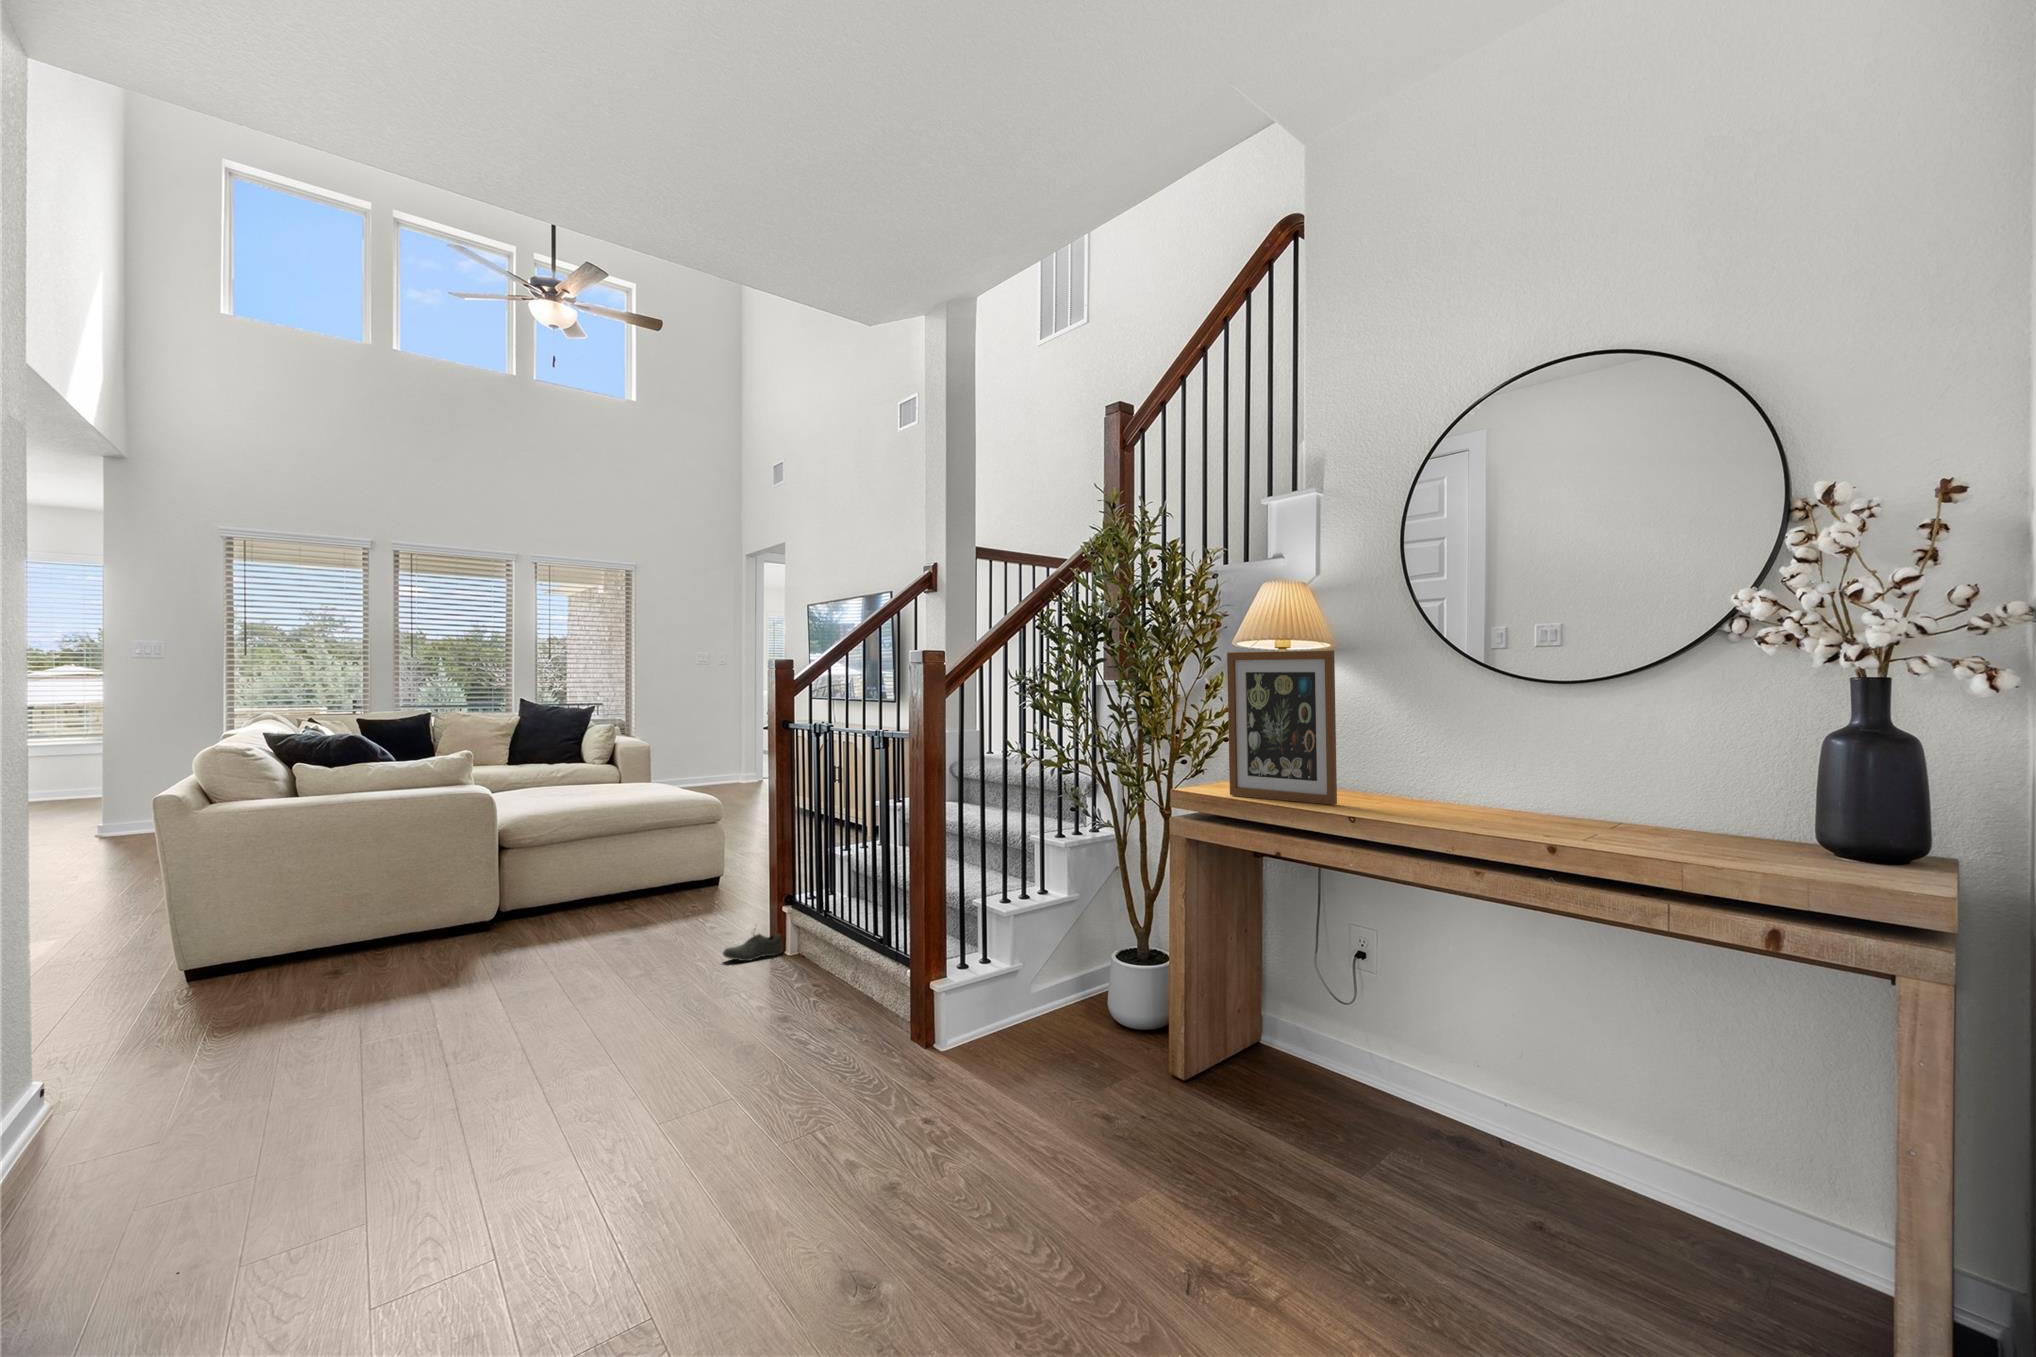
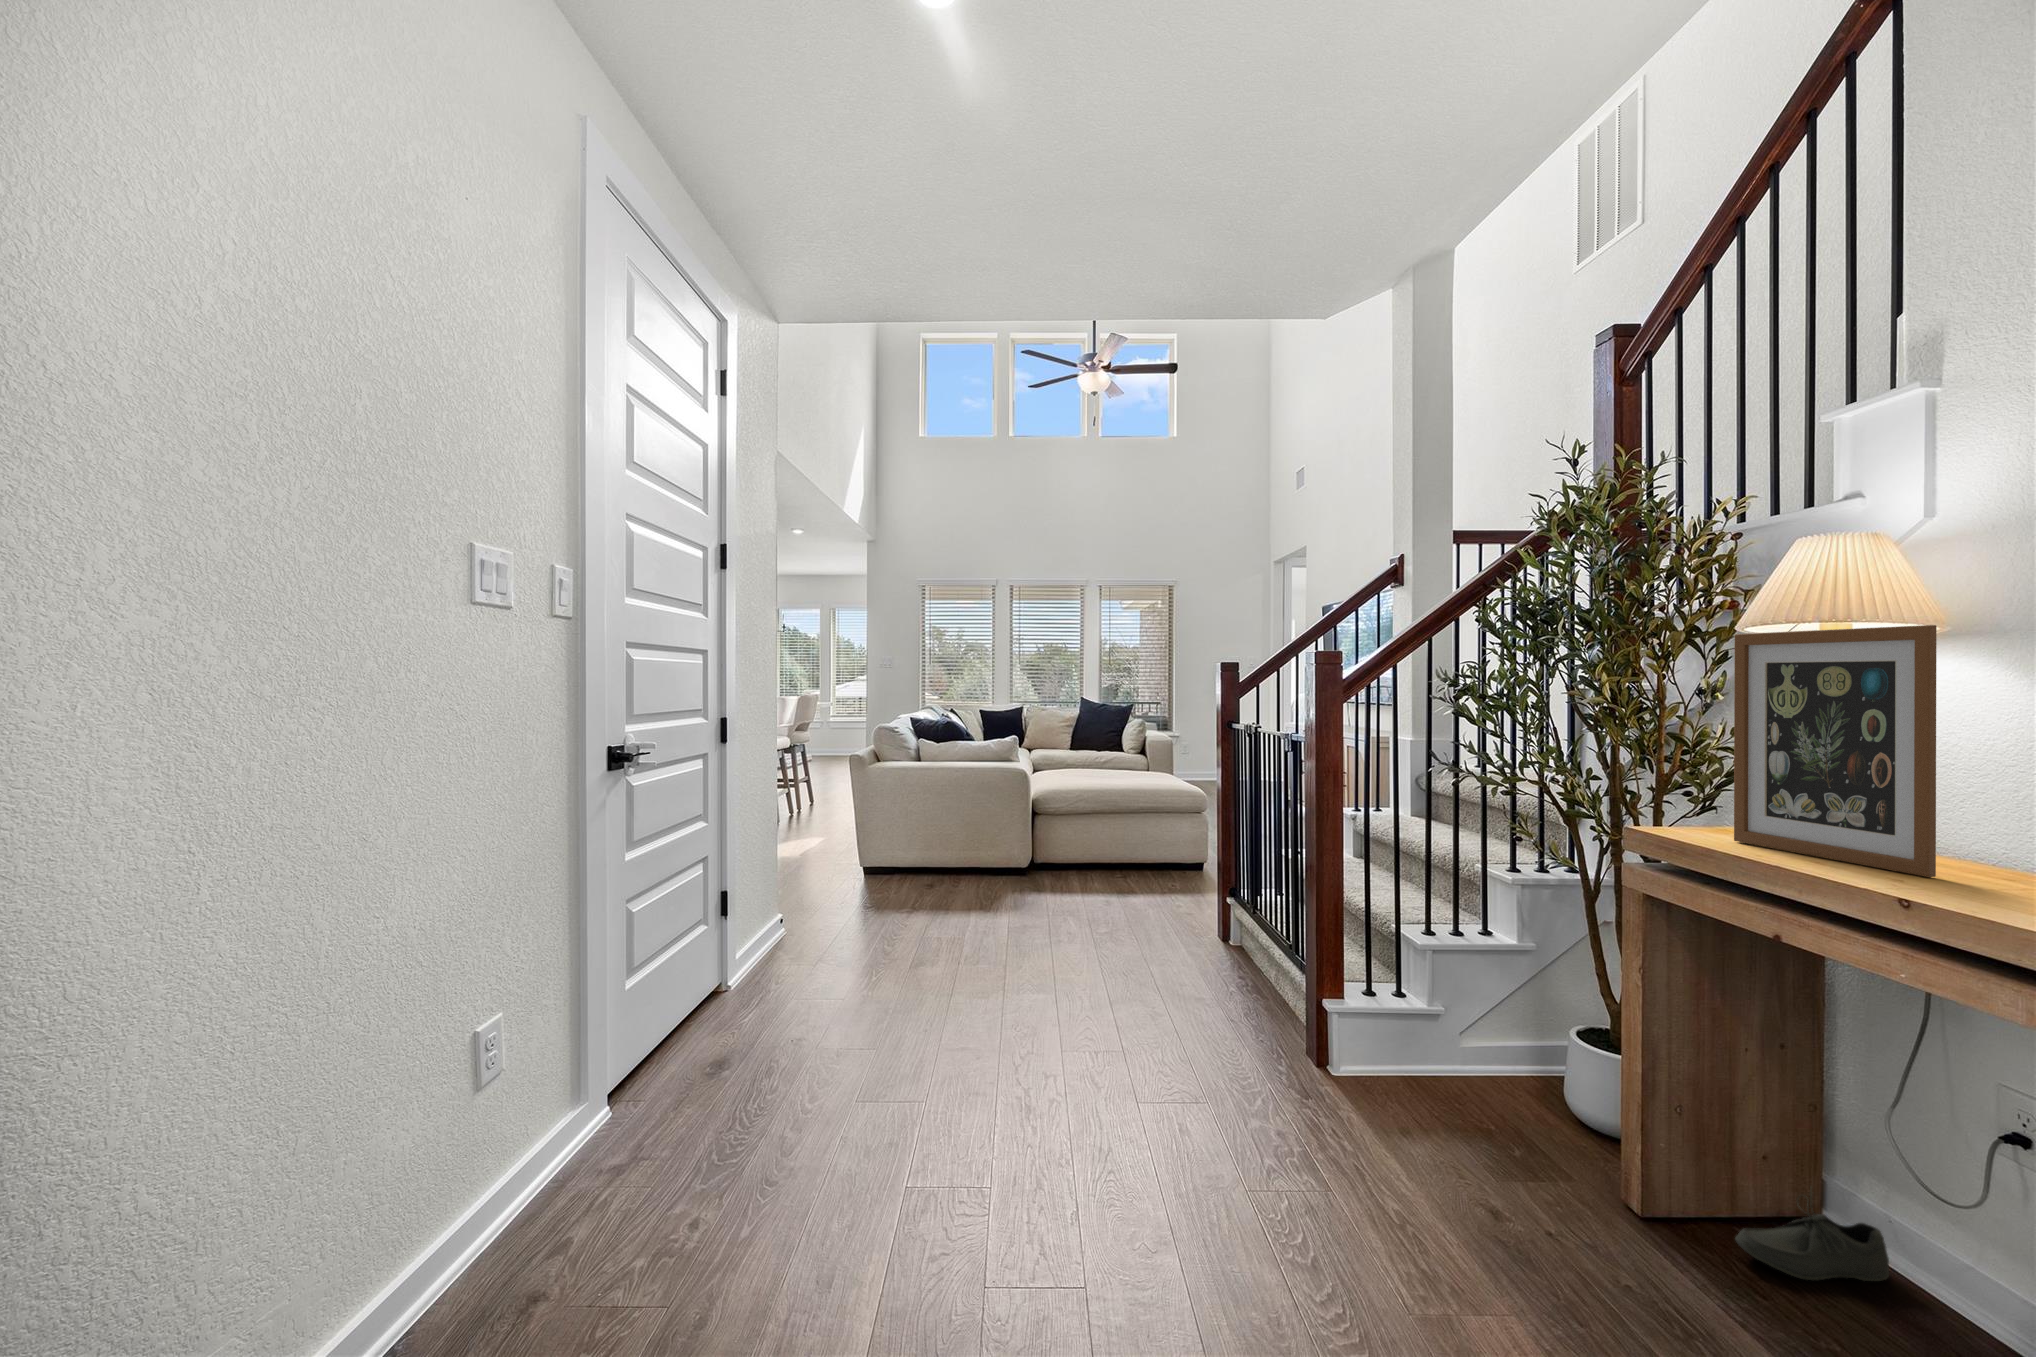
shoe: present [723,929,783,961] -> present [1735,1194,1889,1281]

